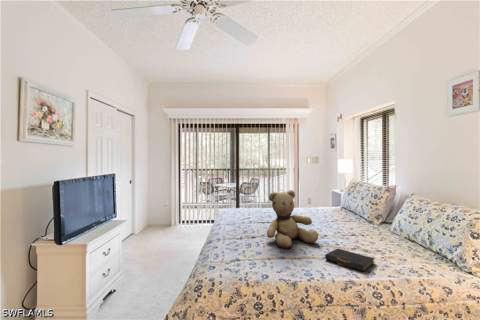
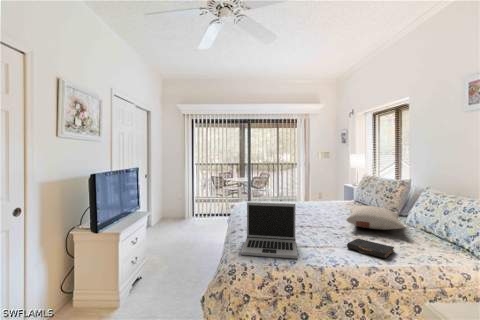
teddy bear: present [267,190,318,248] -> none [289,183,338,238]
laptop: none [211,210,272,272] -> present [241,202,298,259]
pillow: none [328,213,387,238] -> present [346,206,404,230]

